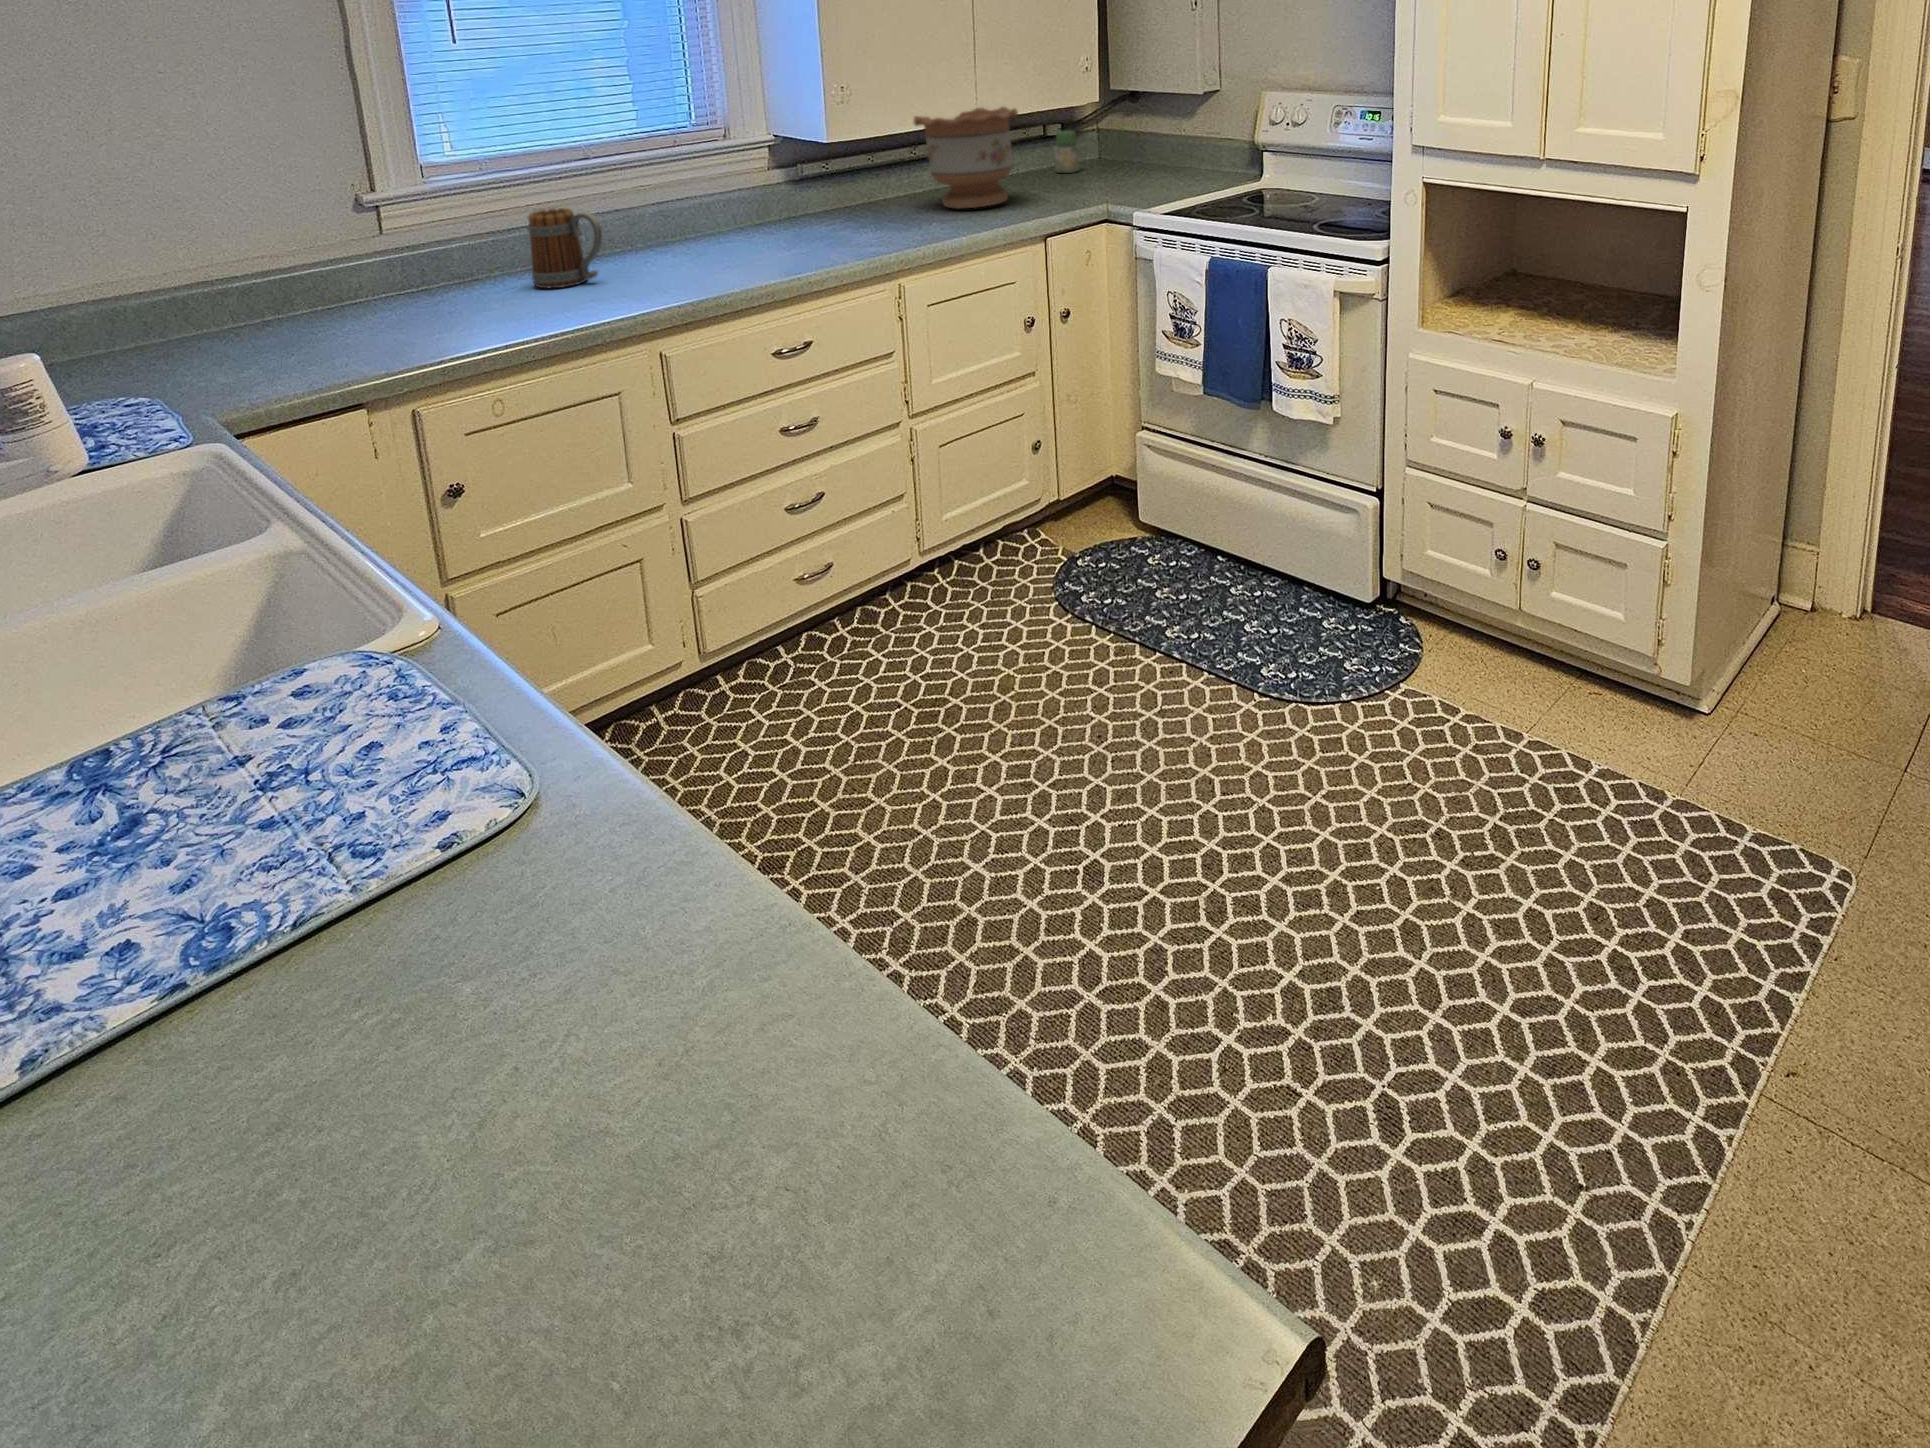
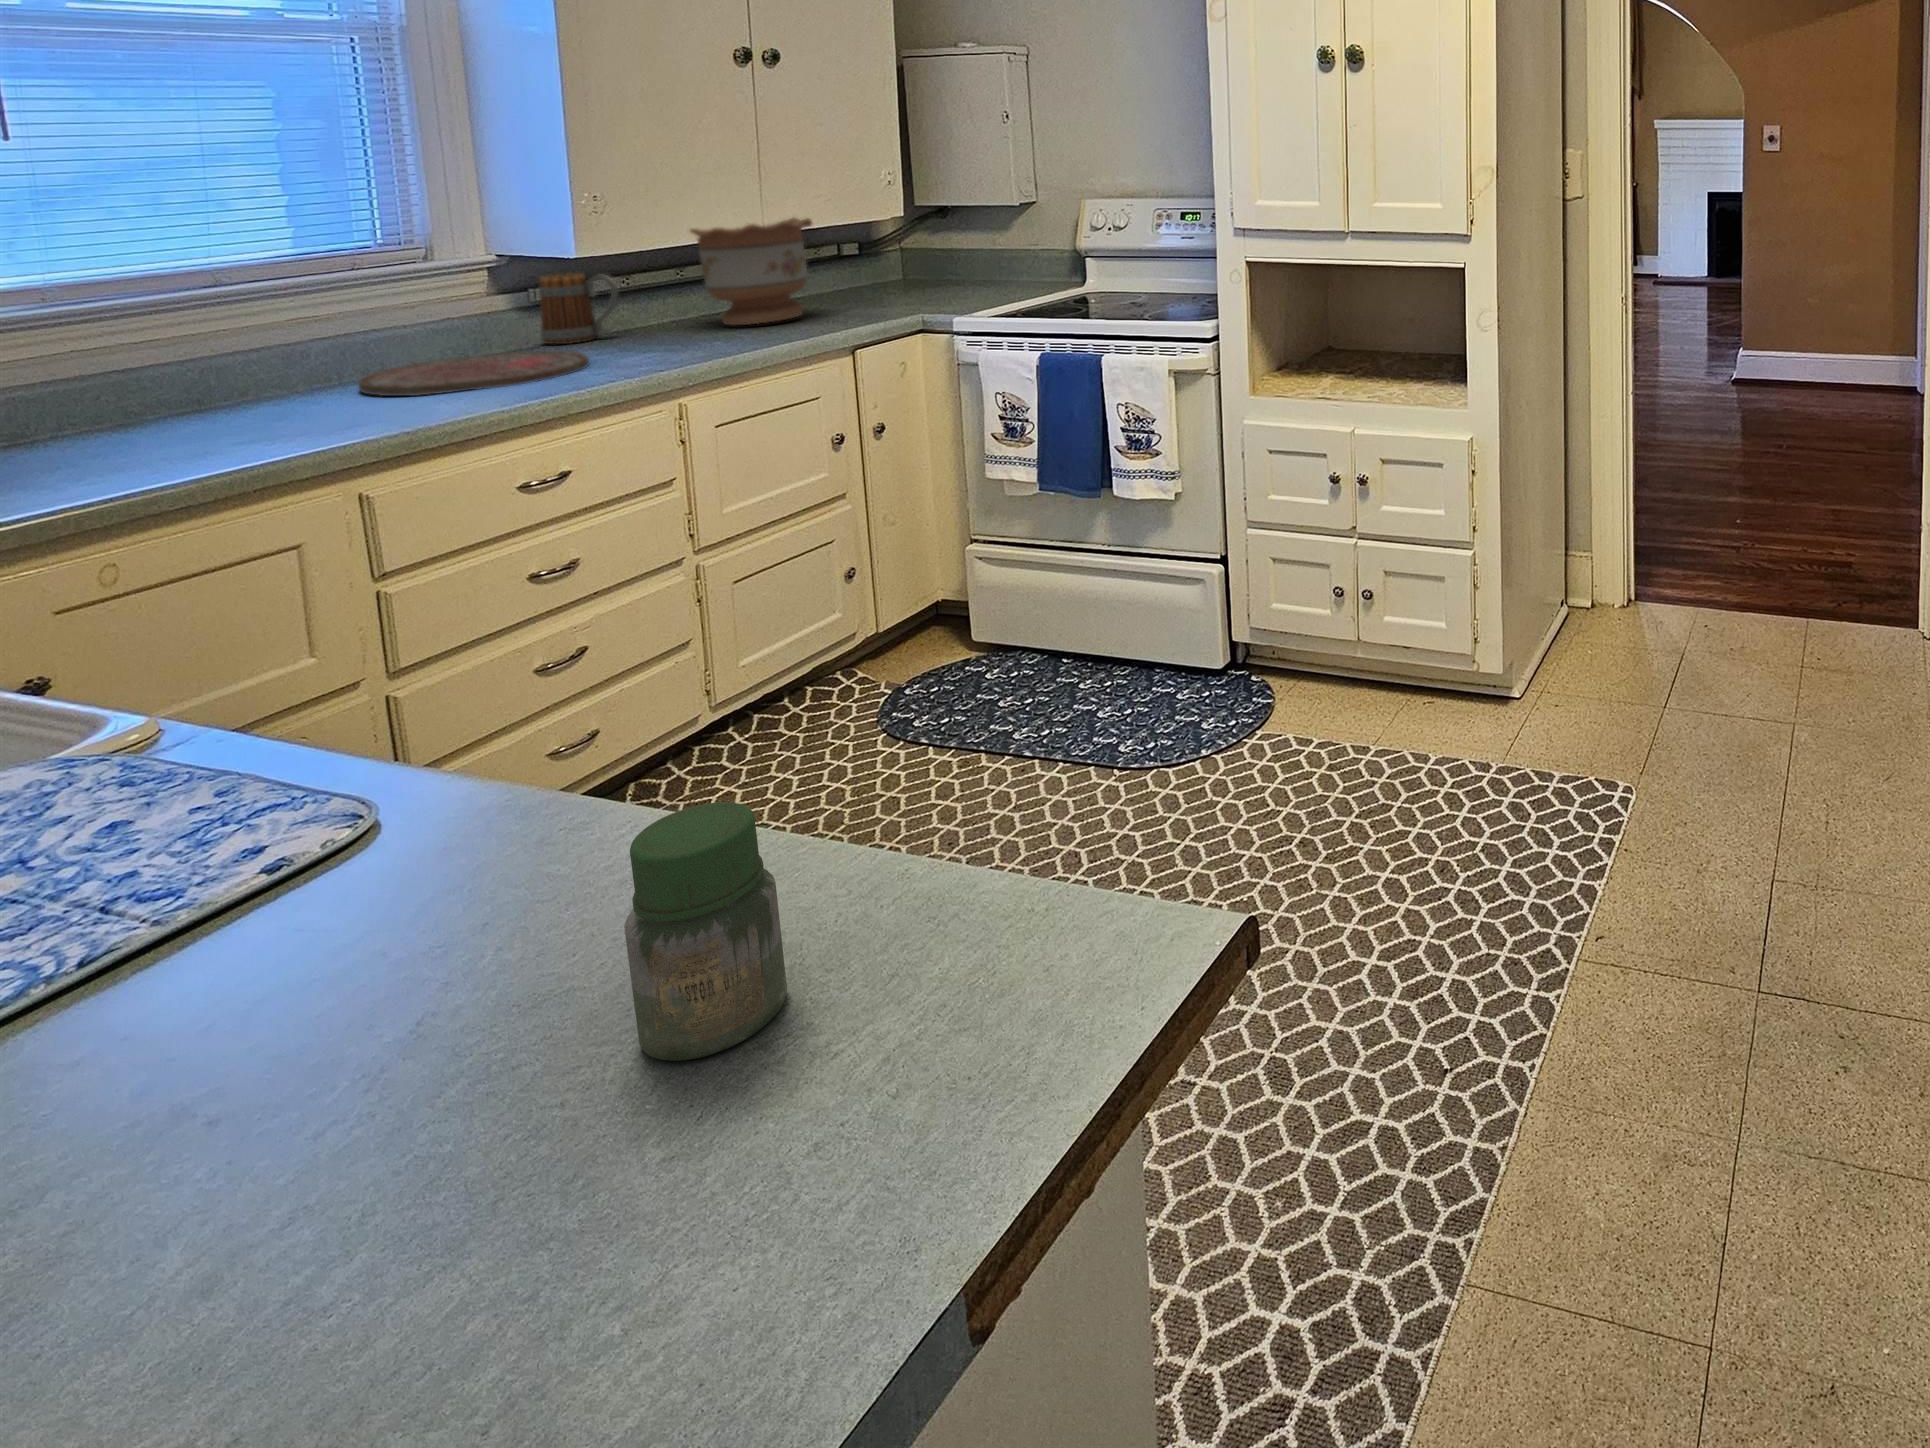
jar: present [1054,131,1079,173] -> present [624,802,787,1061]
mug: present [528,208,602,288] -> present [539,273,619,344]
cutting board: none [673,227,834,267] -> present [359,351,589,396]

